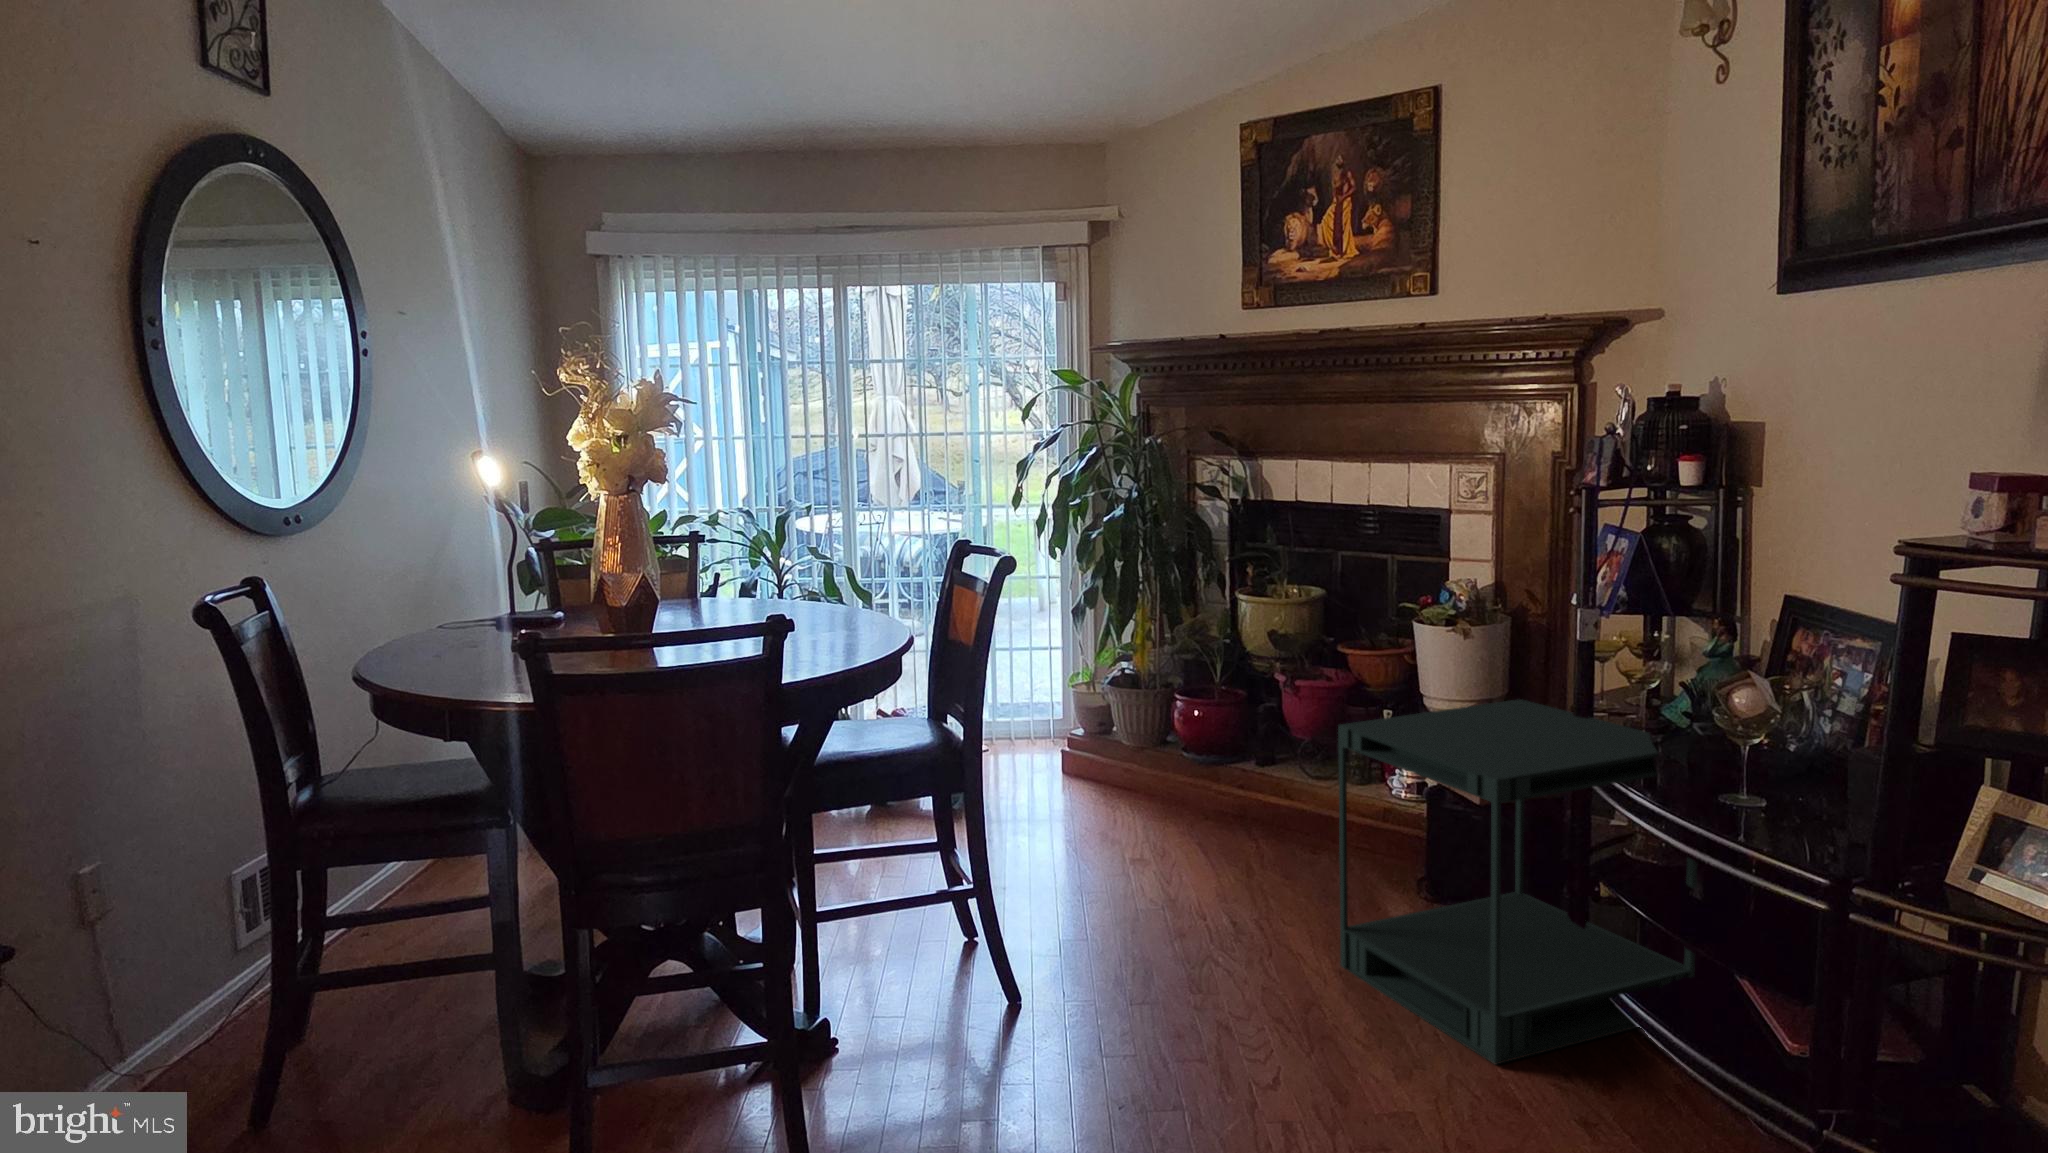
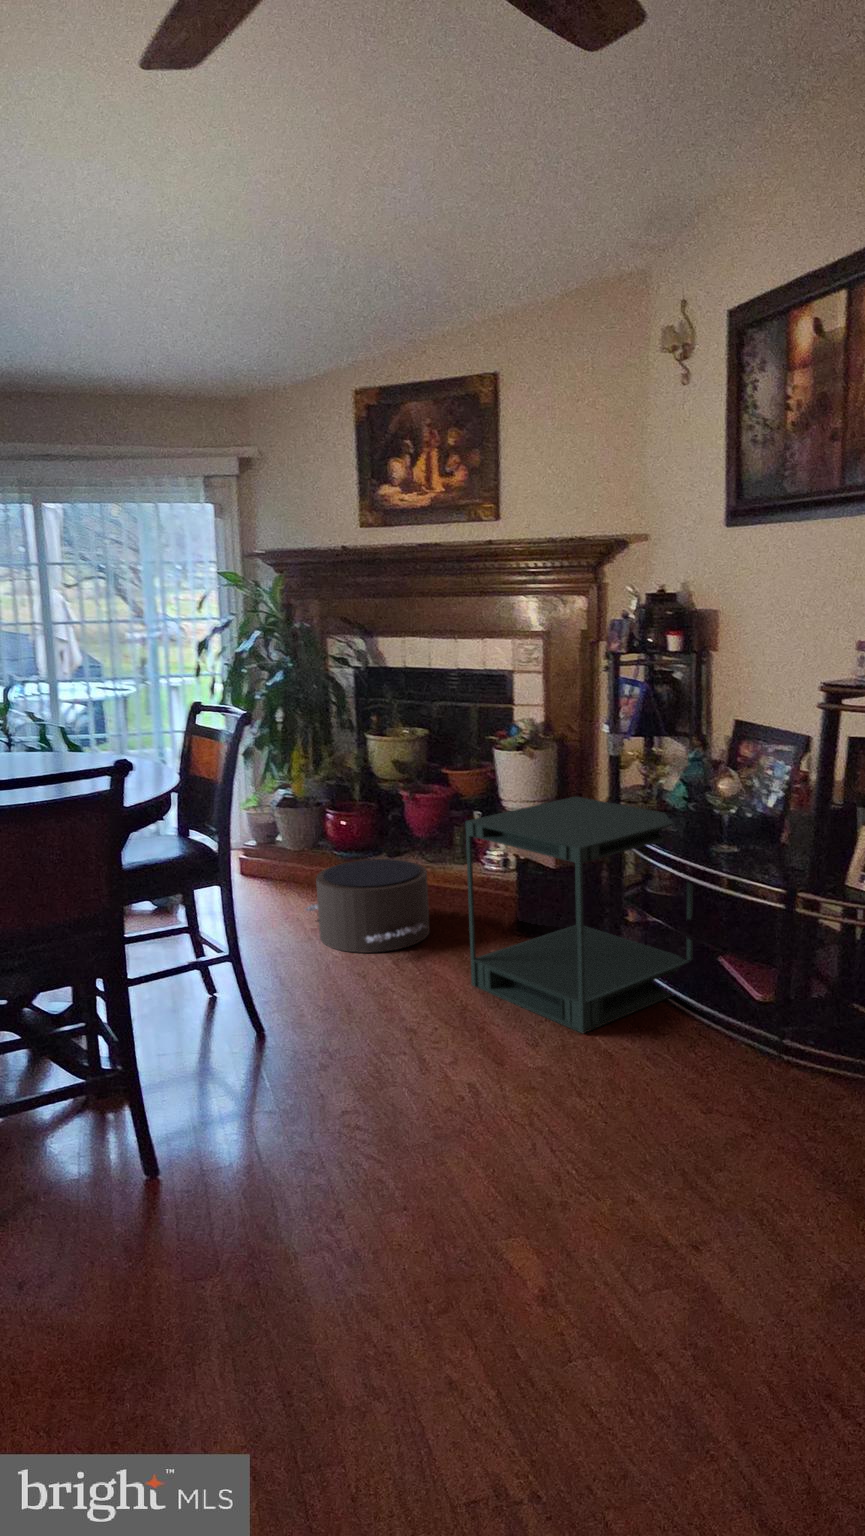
pouf: none [1125,768,1298,901] -> present [305,859,430,953]

